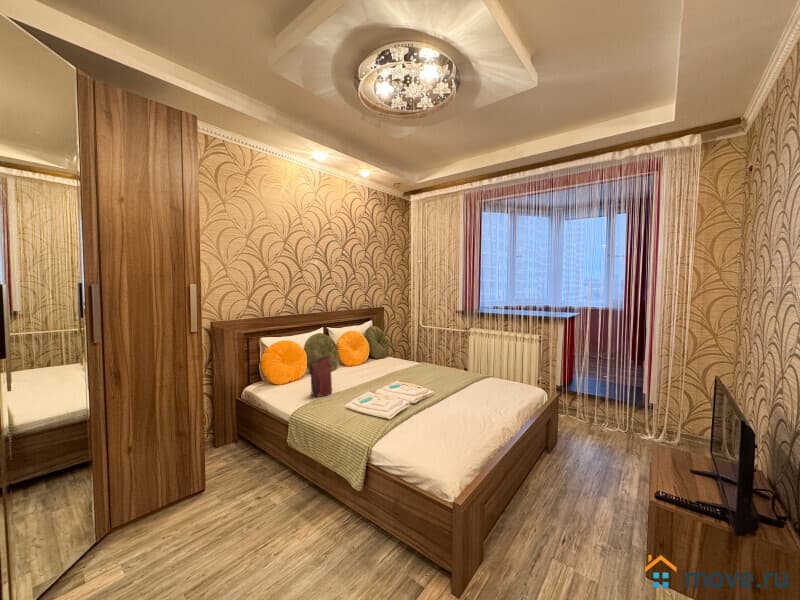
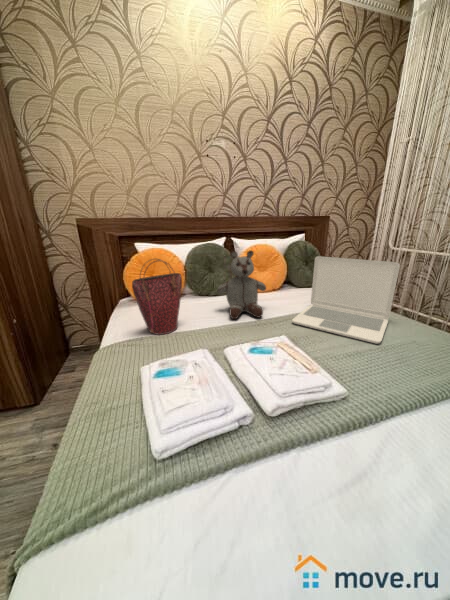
stuffed bear: none [343,337,376,381] -> present [217,250,266,319]
laptop: none [393,337,438,377] -> present [292,256,400,344]

